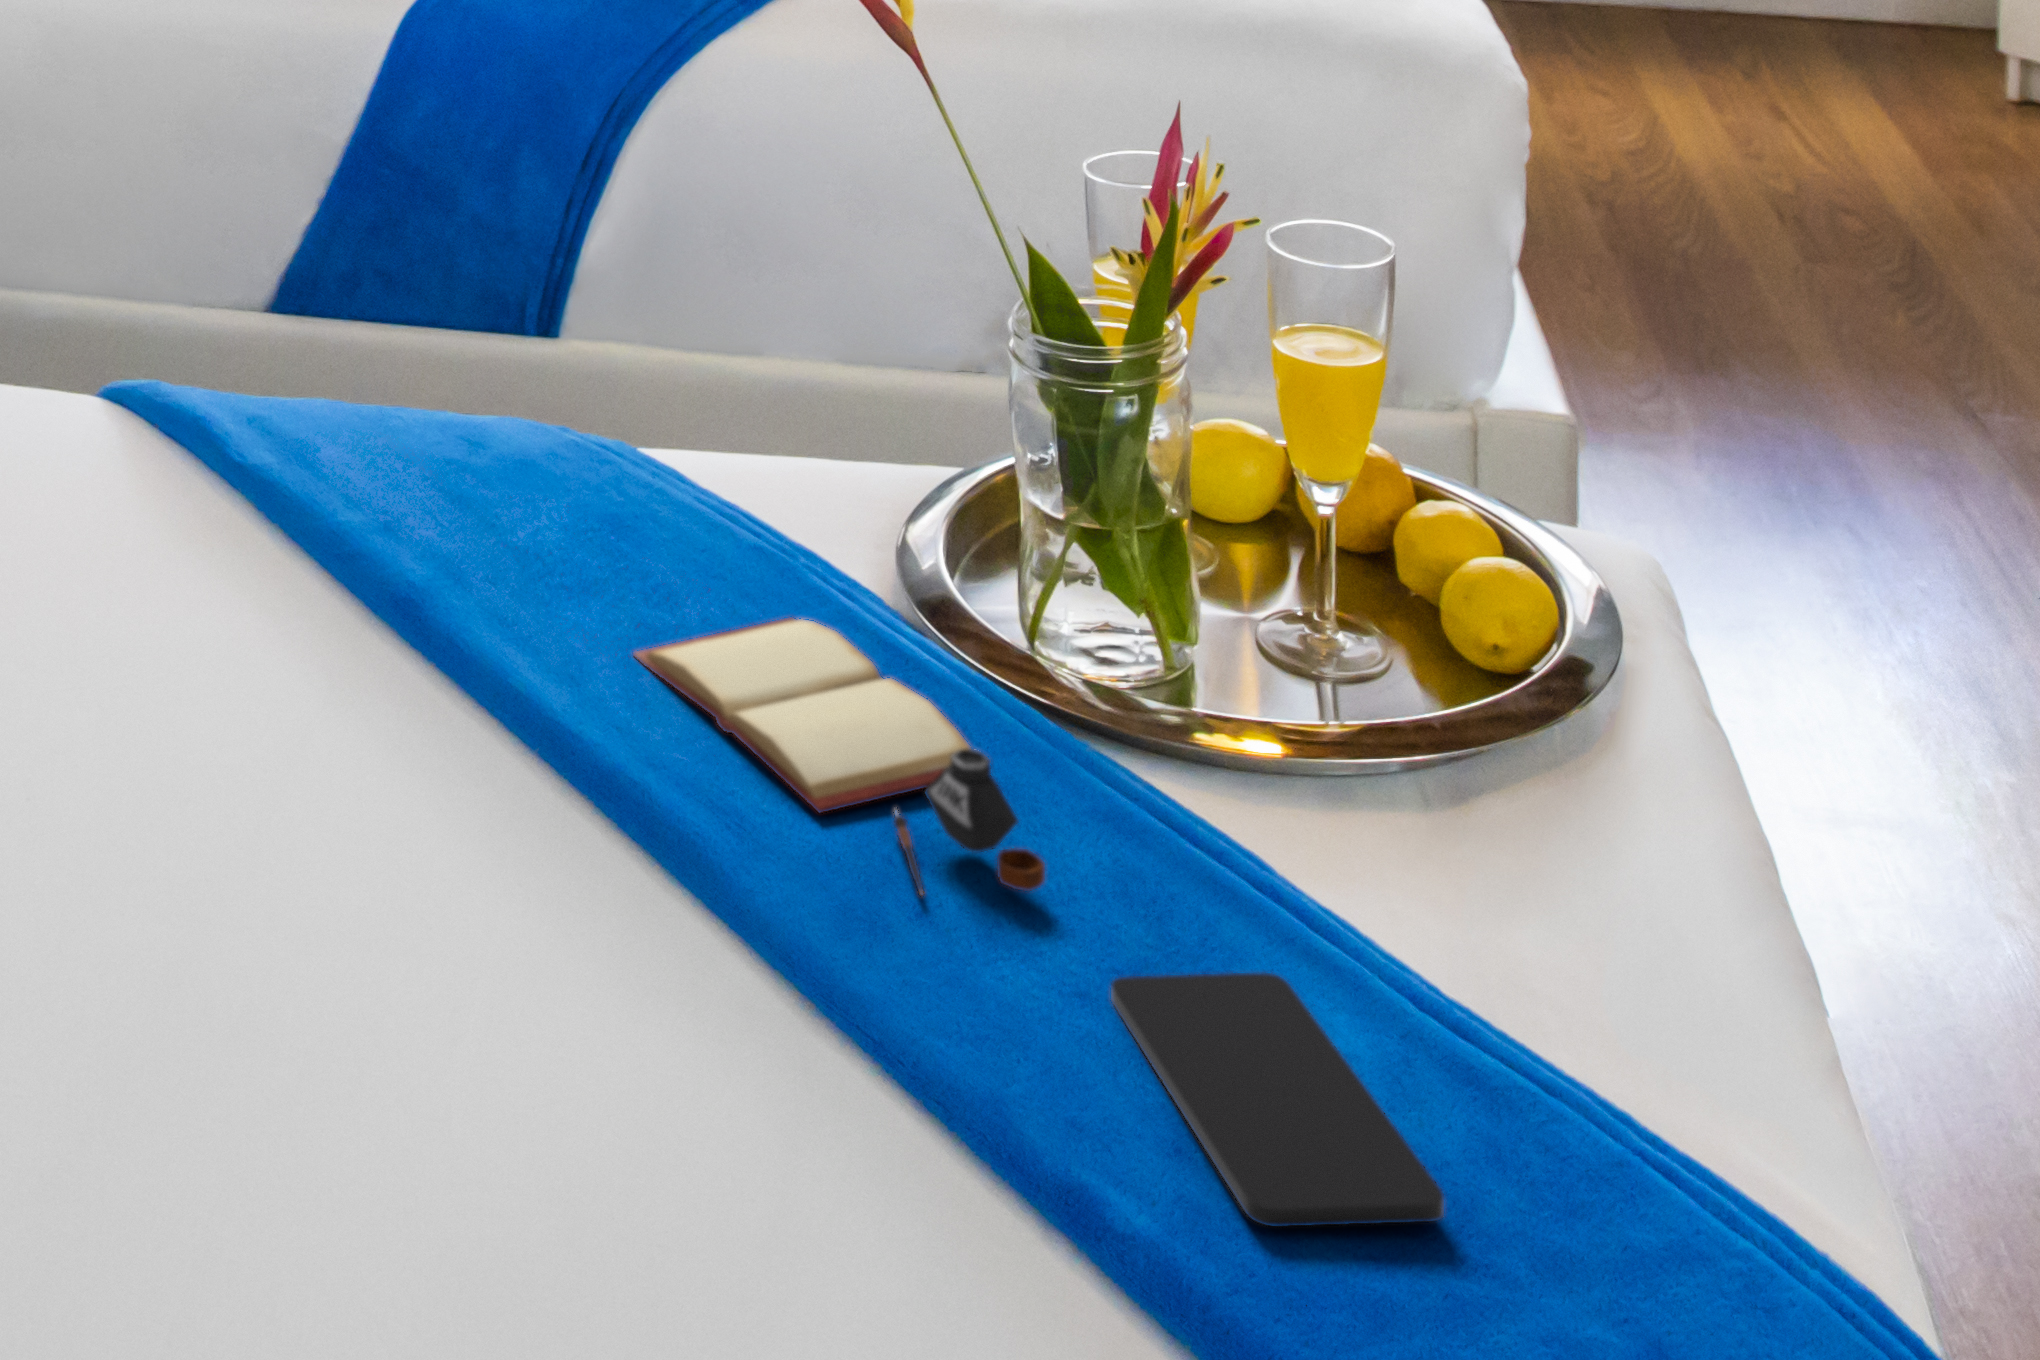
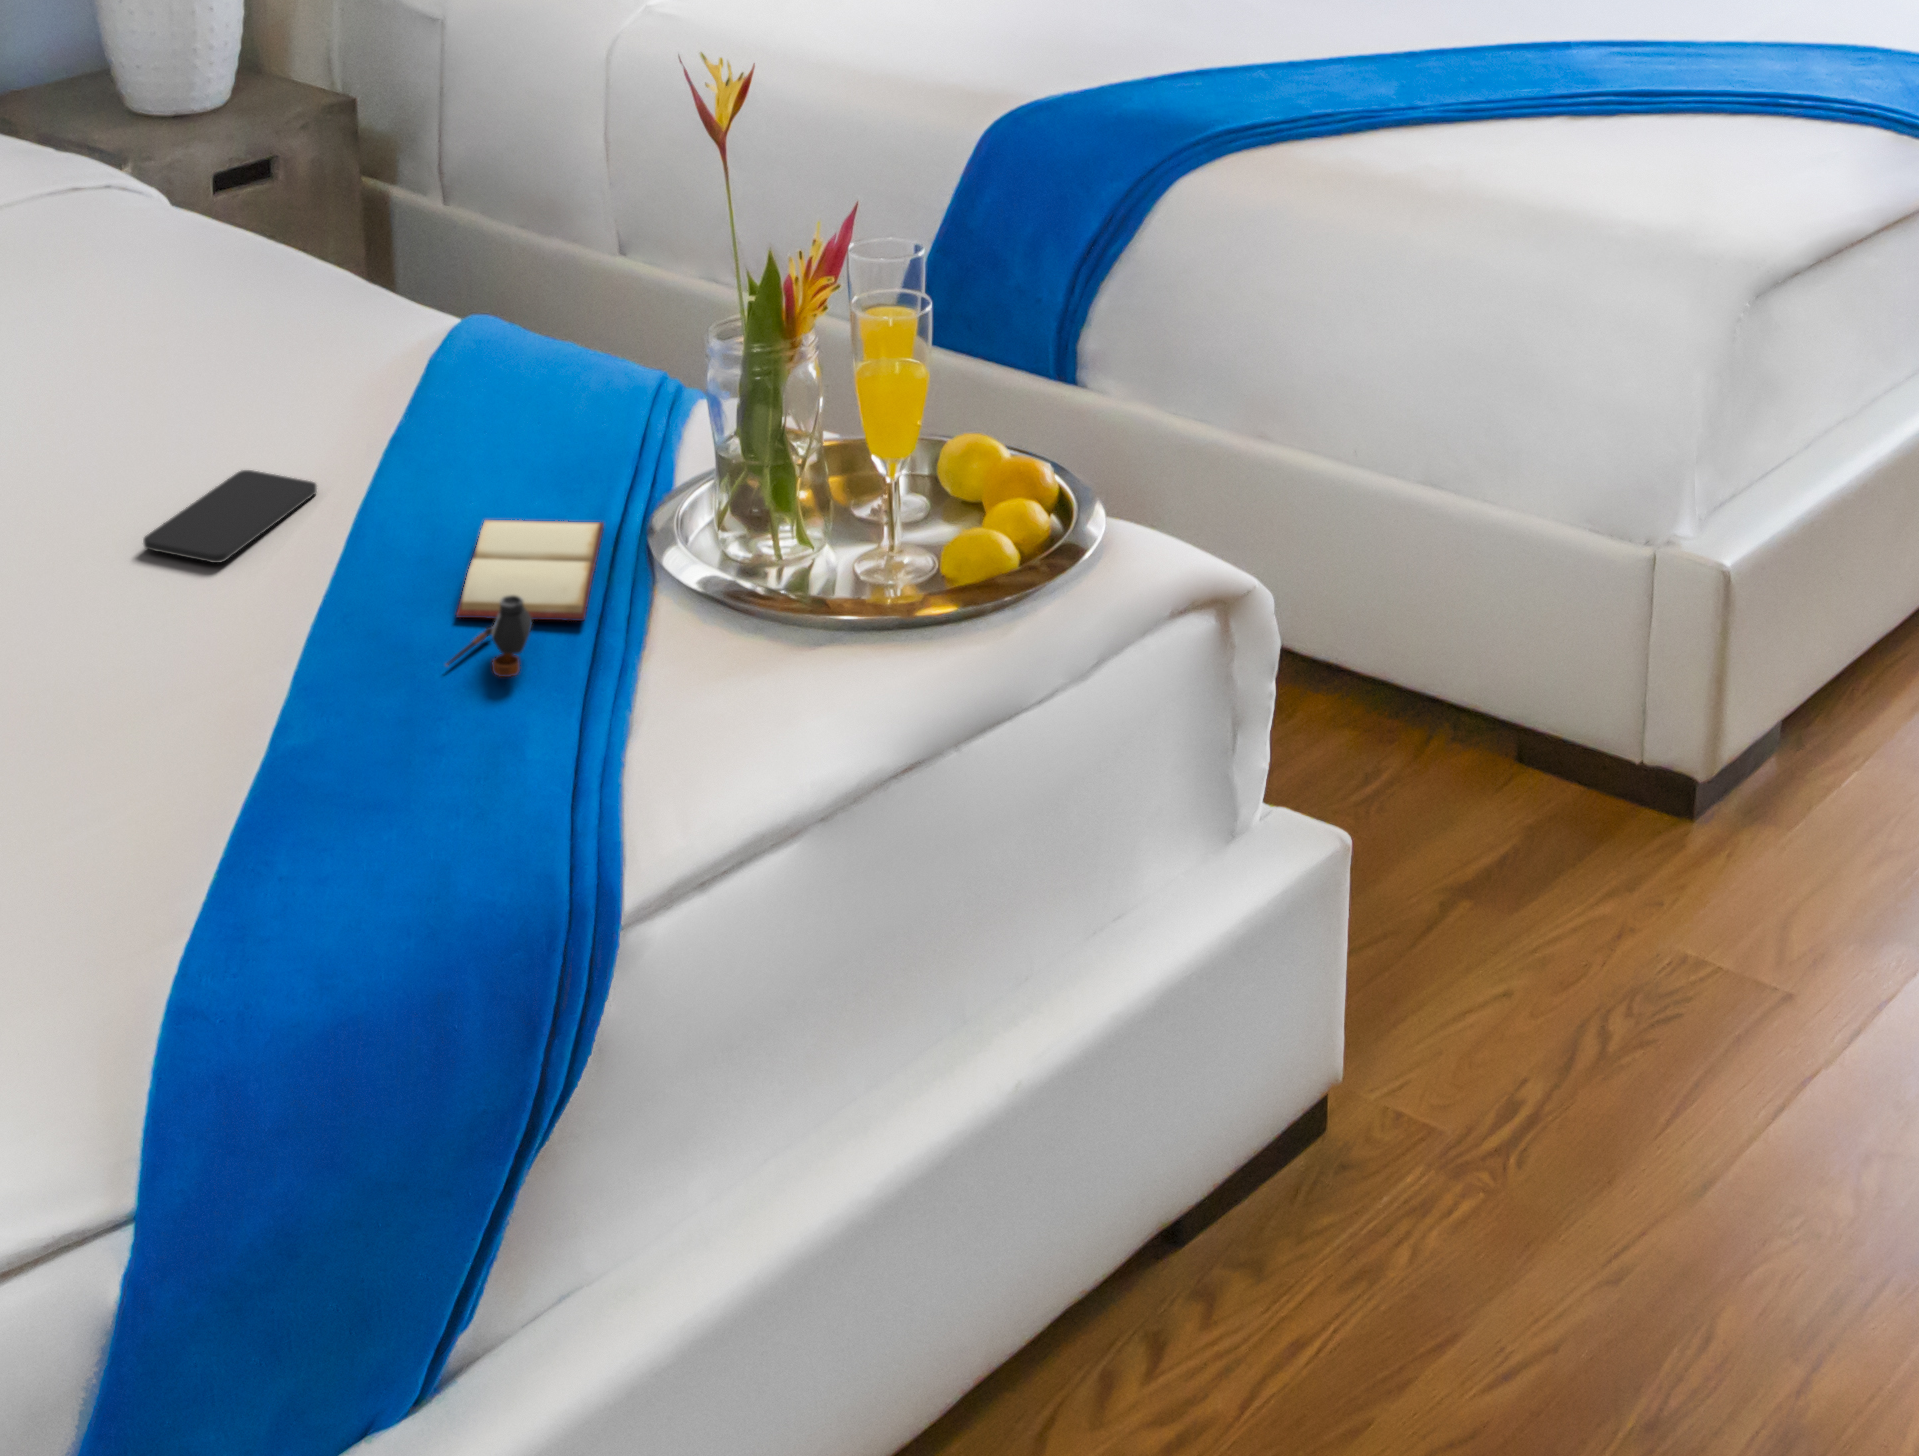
smartphone: present [1111,972,1444,1227] -> present [143,470,317,563]

